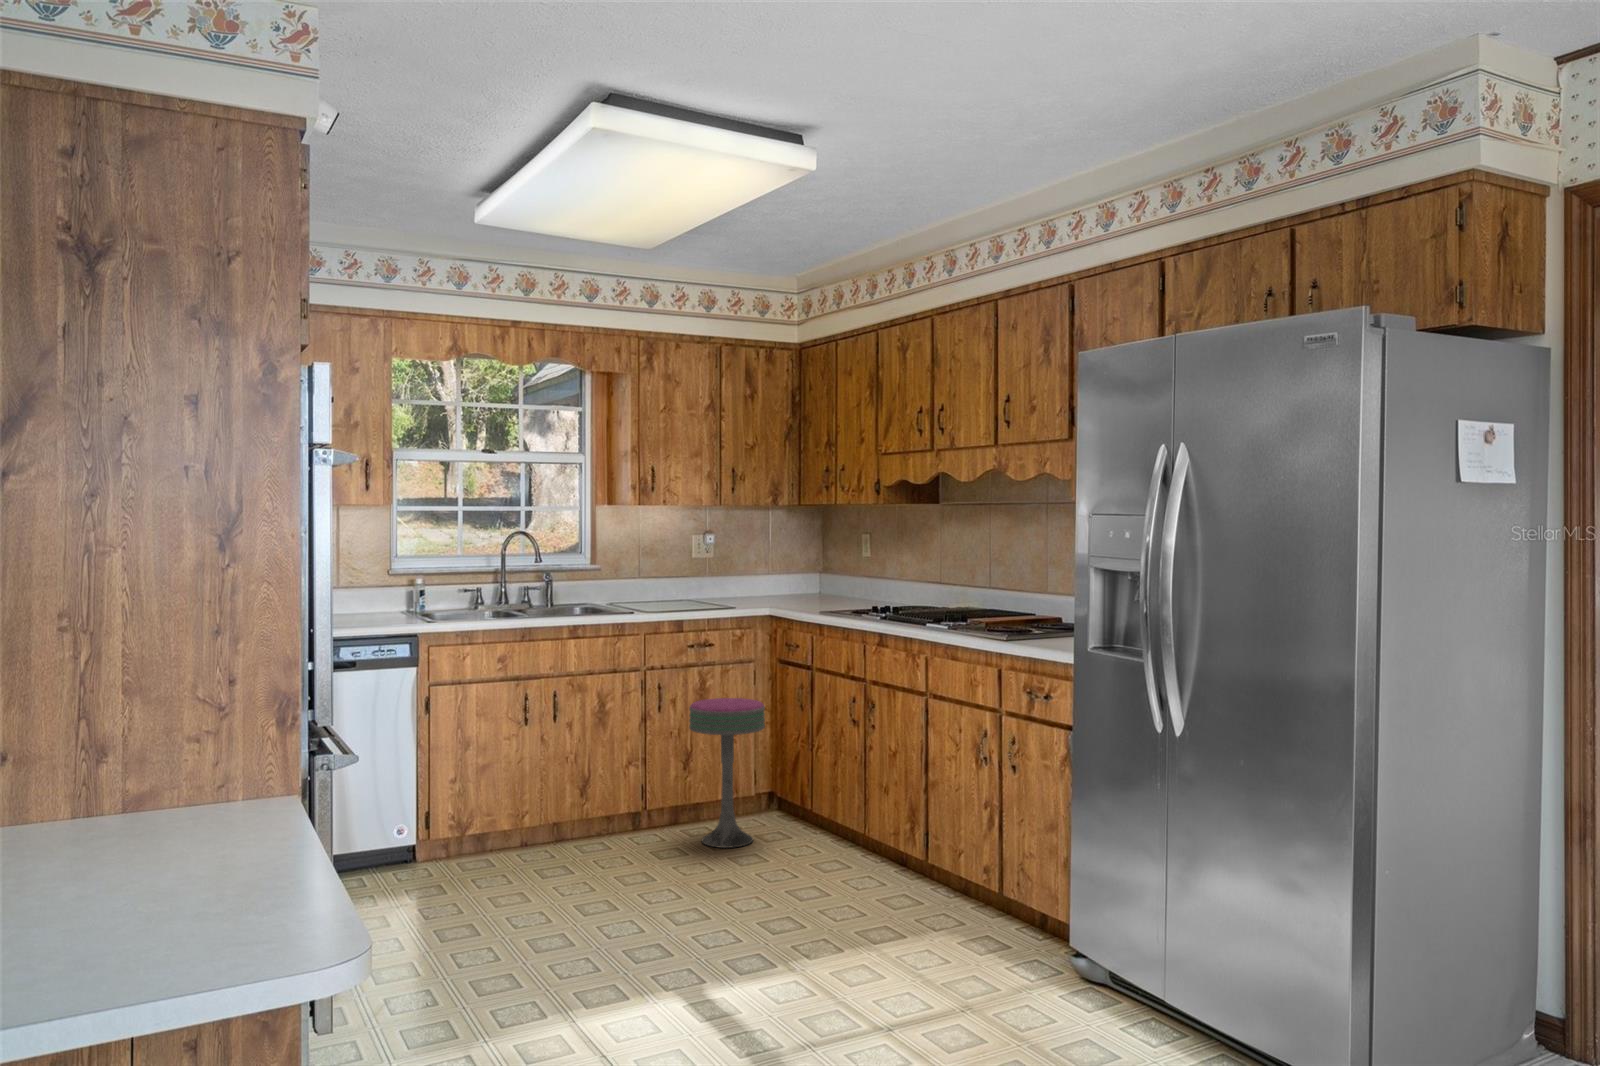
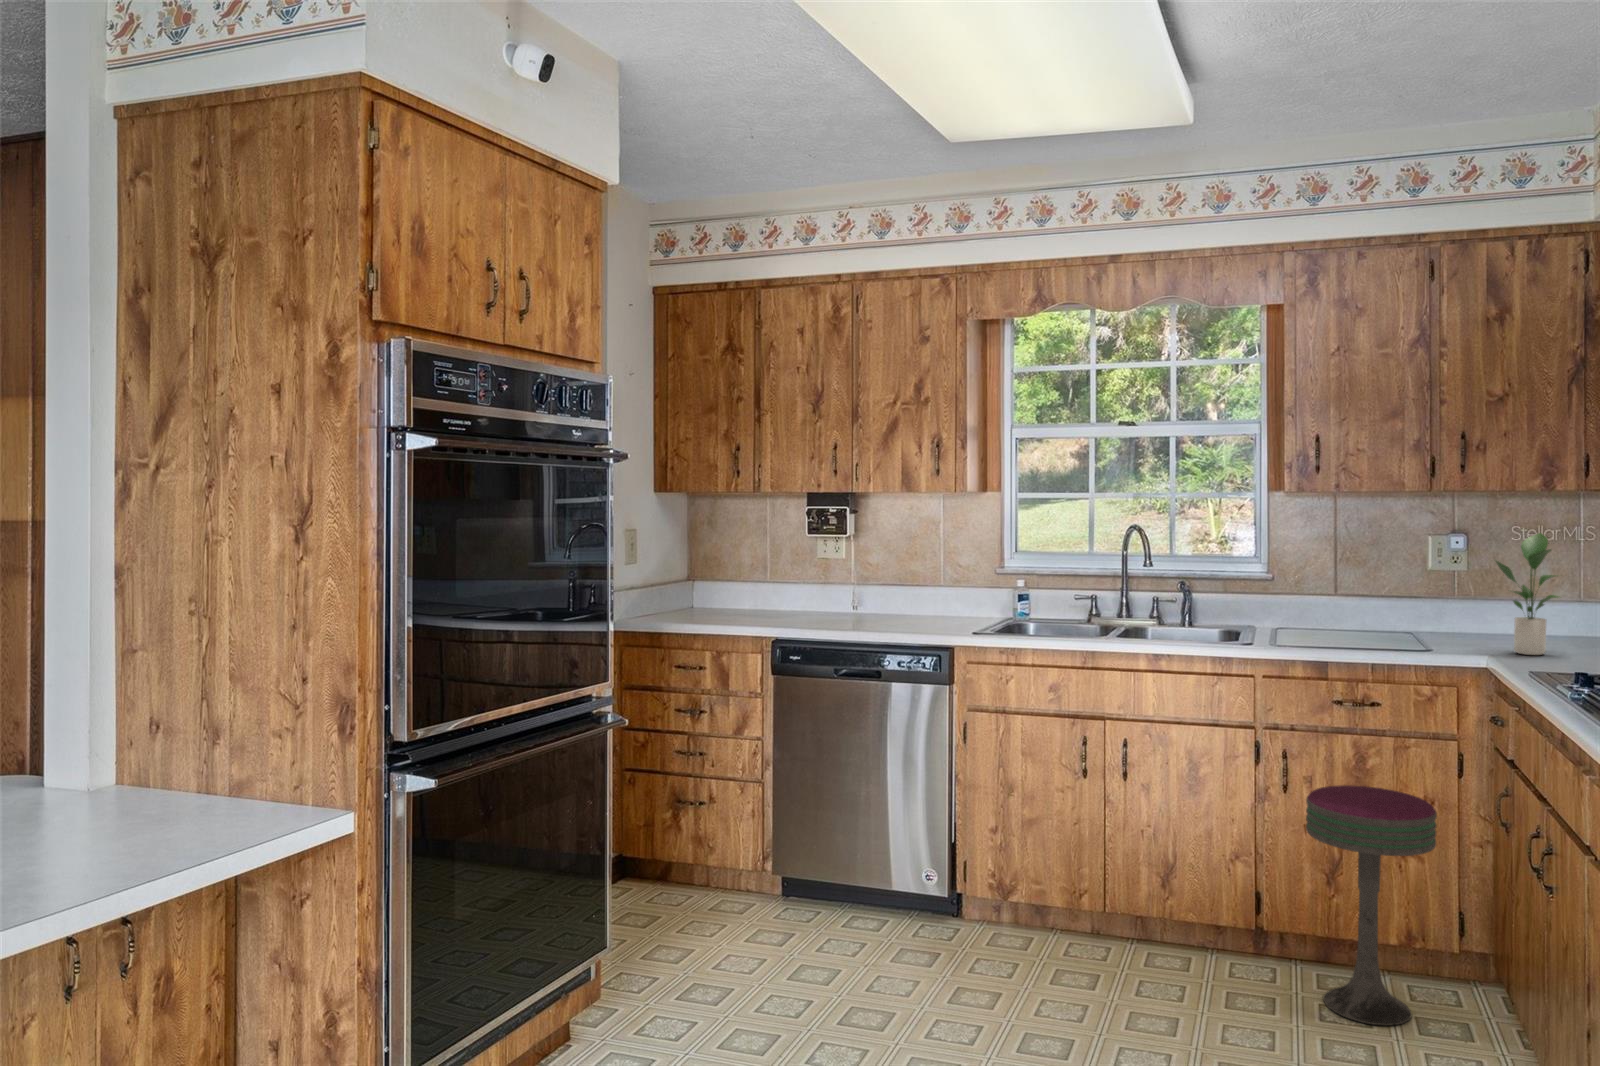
potted plant: none [769,532,805,606] -> present [1496,533,1560,655]

